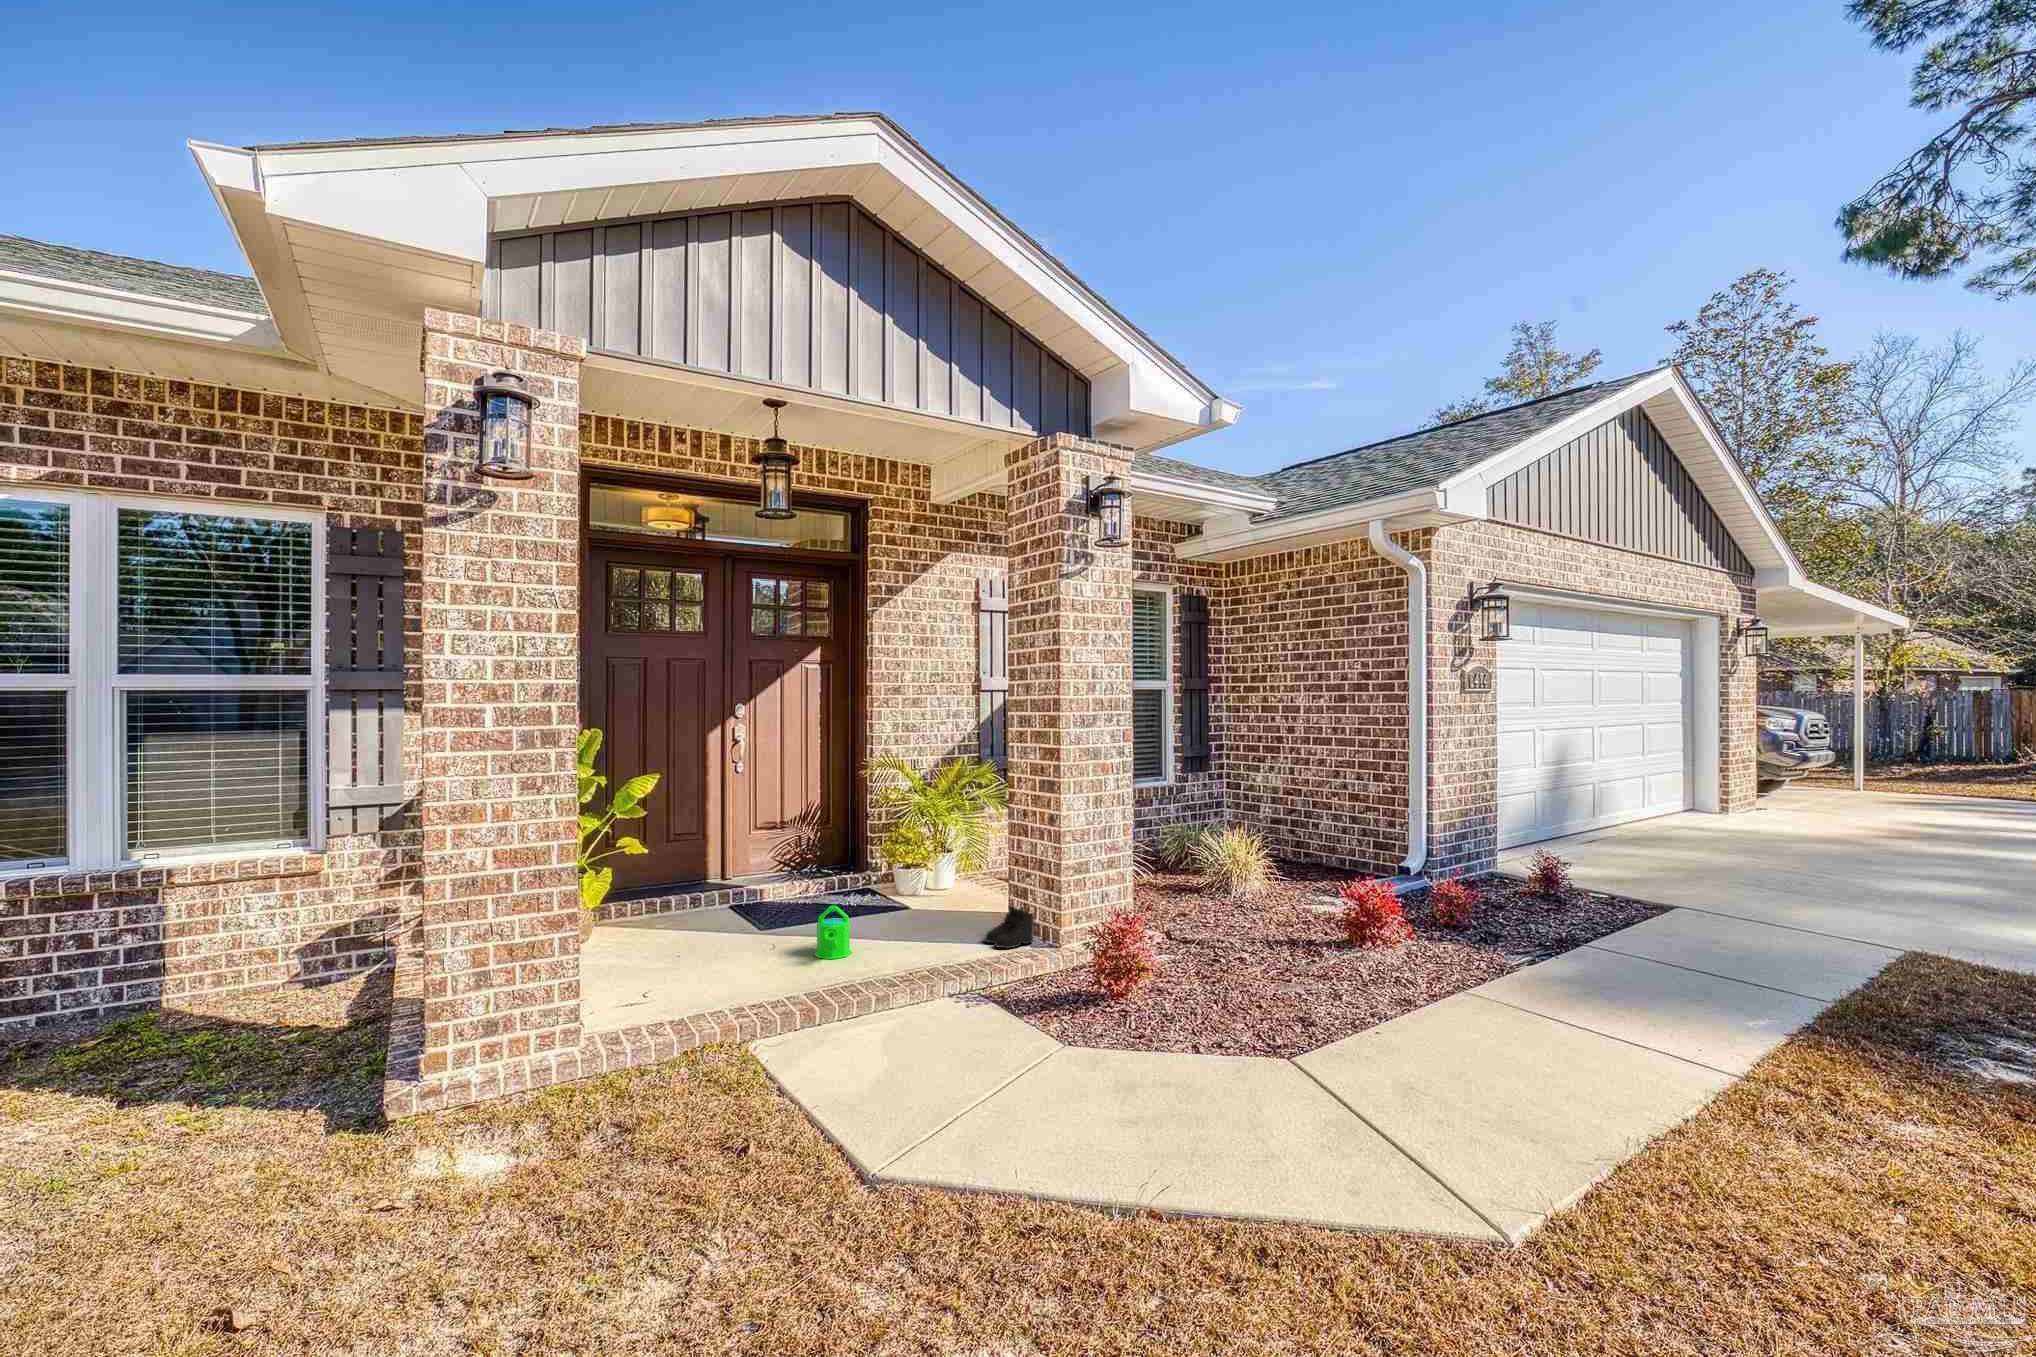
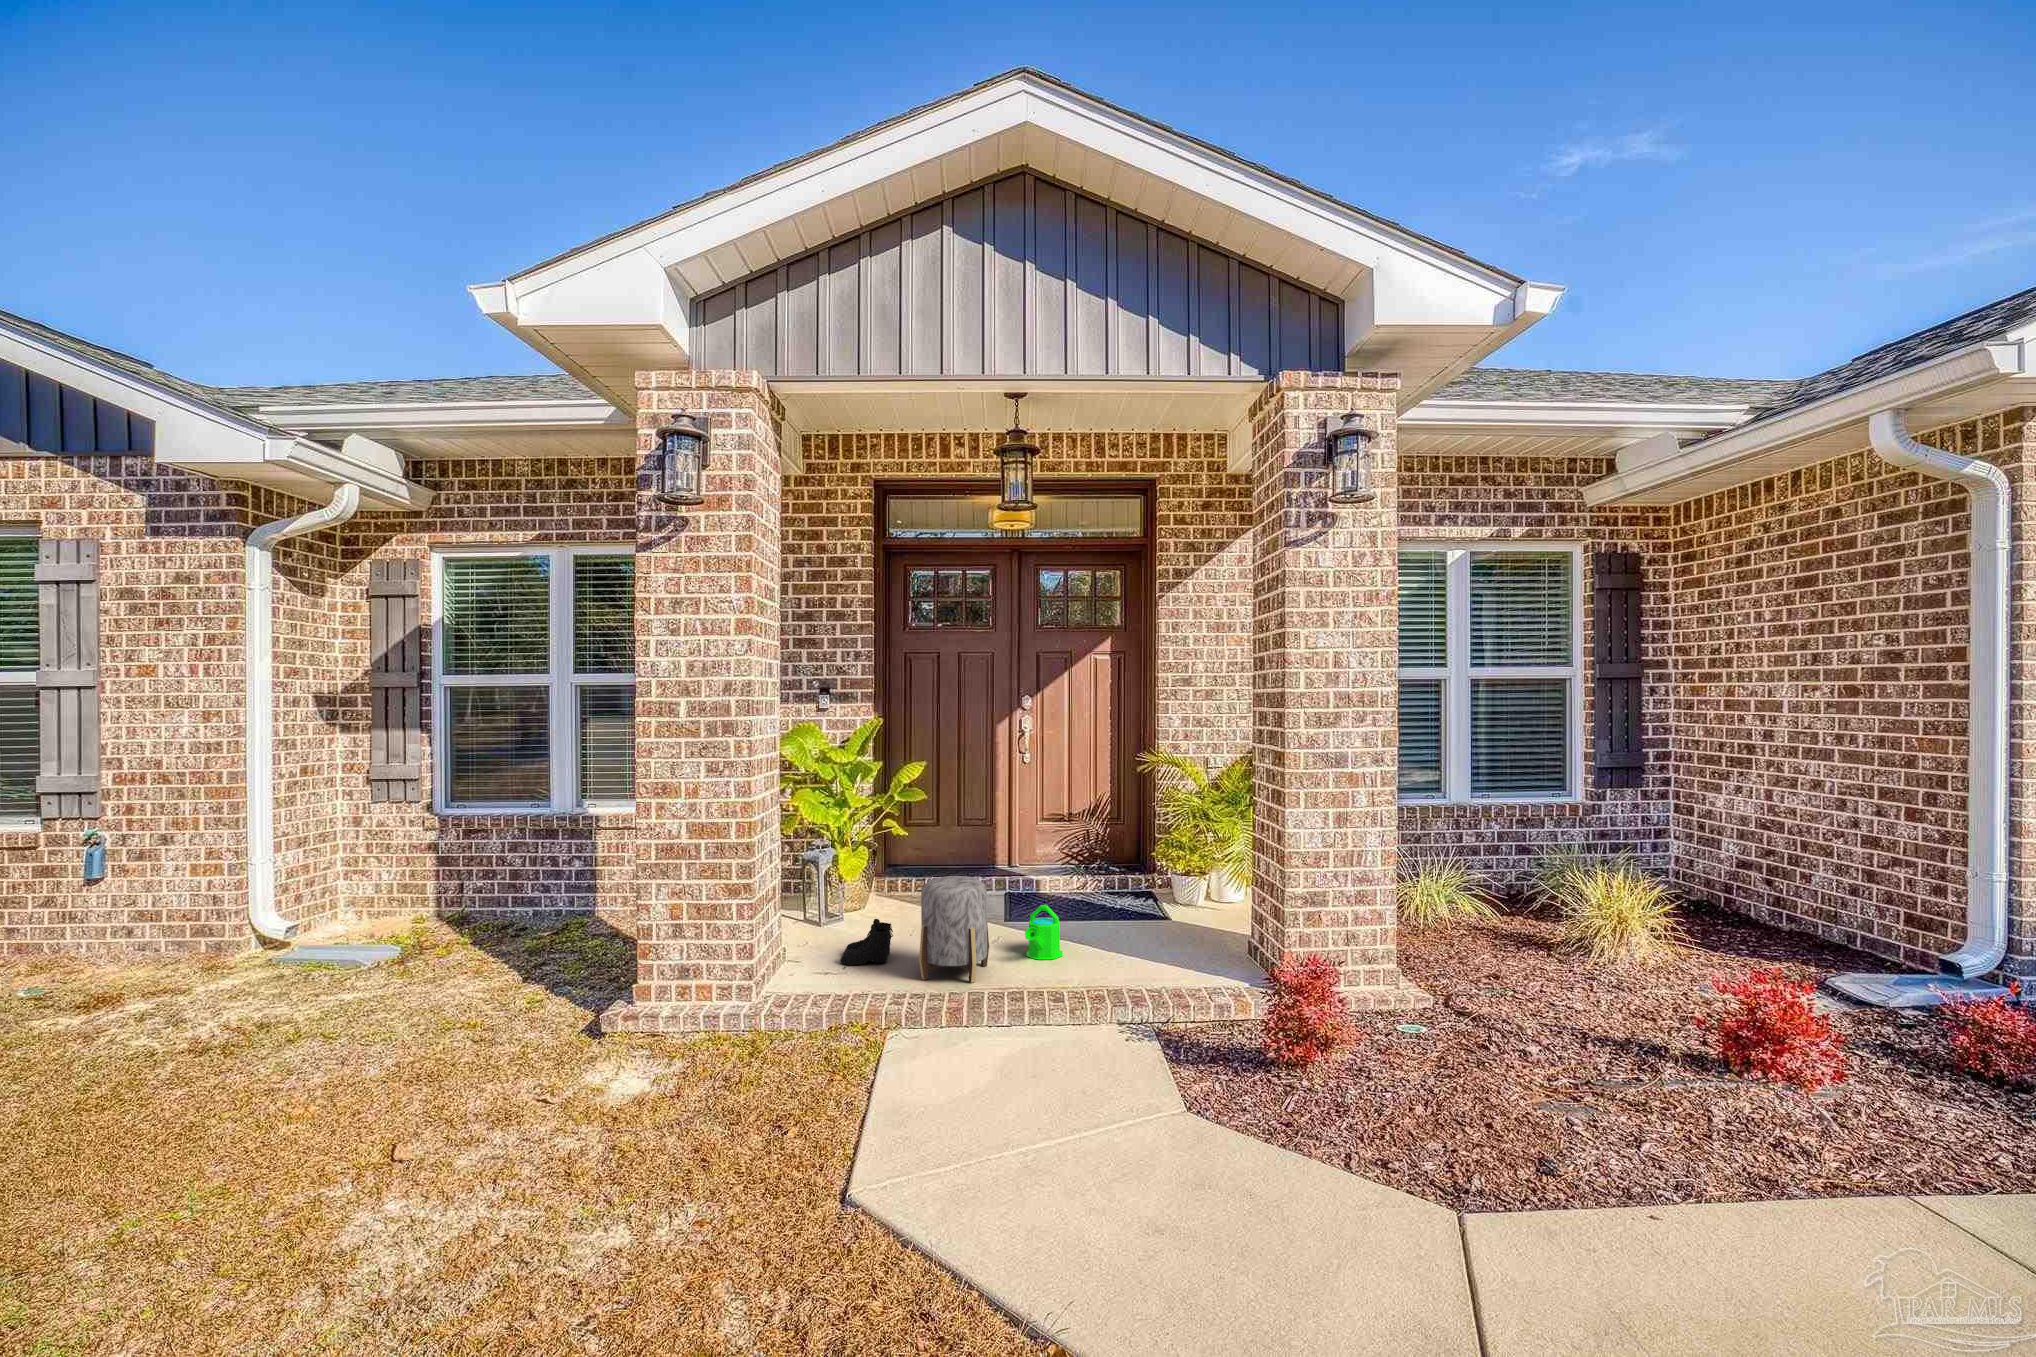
stool: none [726,885,796,995] -> present [919,876,989,983]
boots: present [985,906,1035,949] -> present [840,919,893,965]

